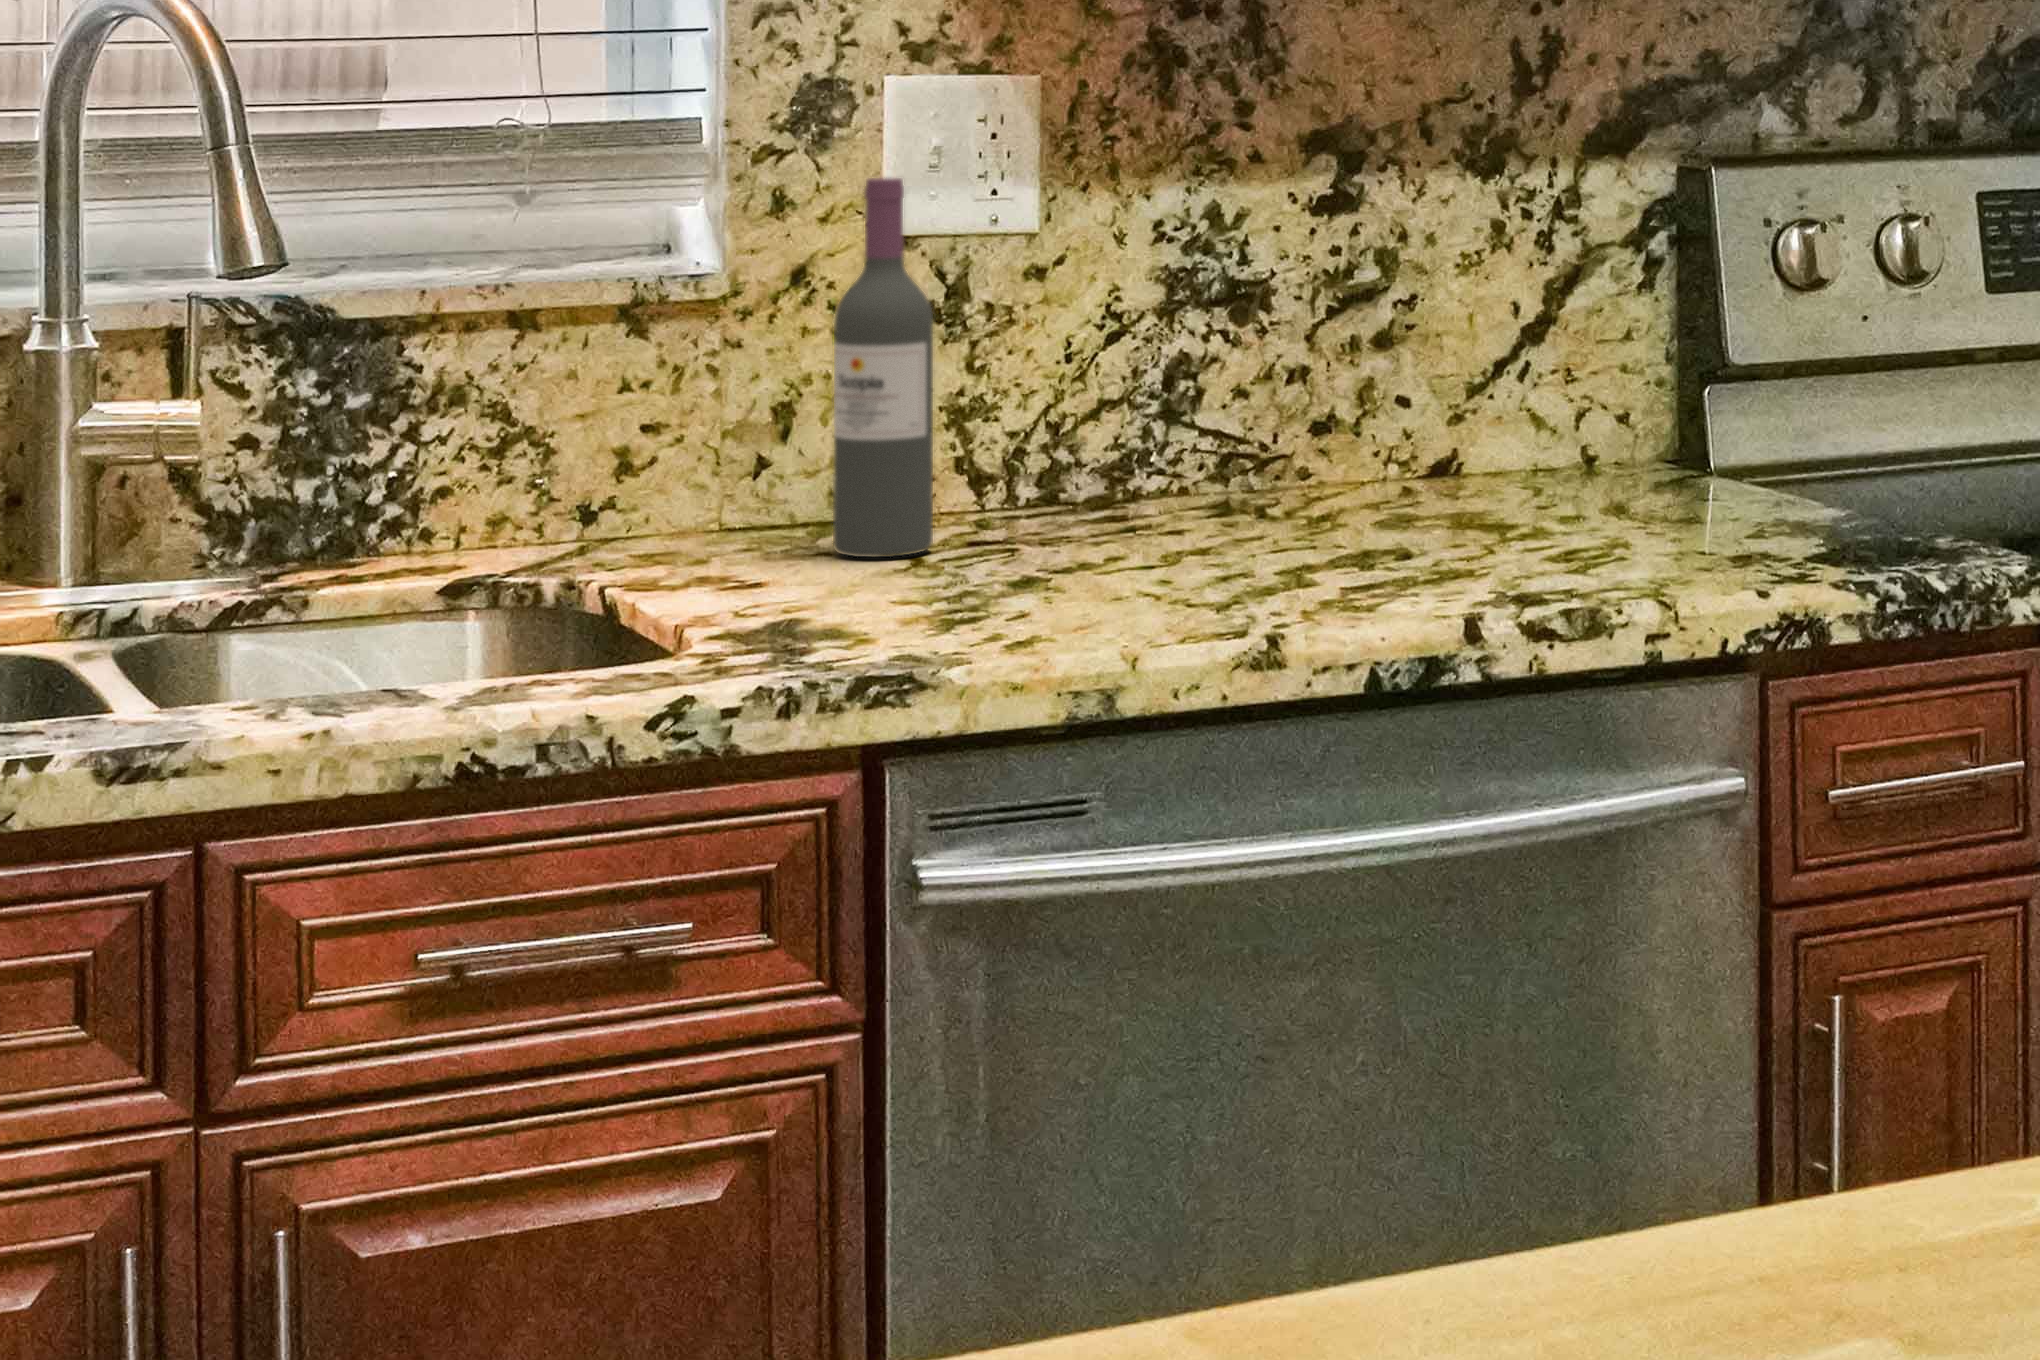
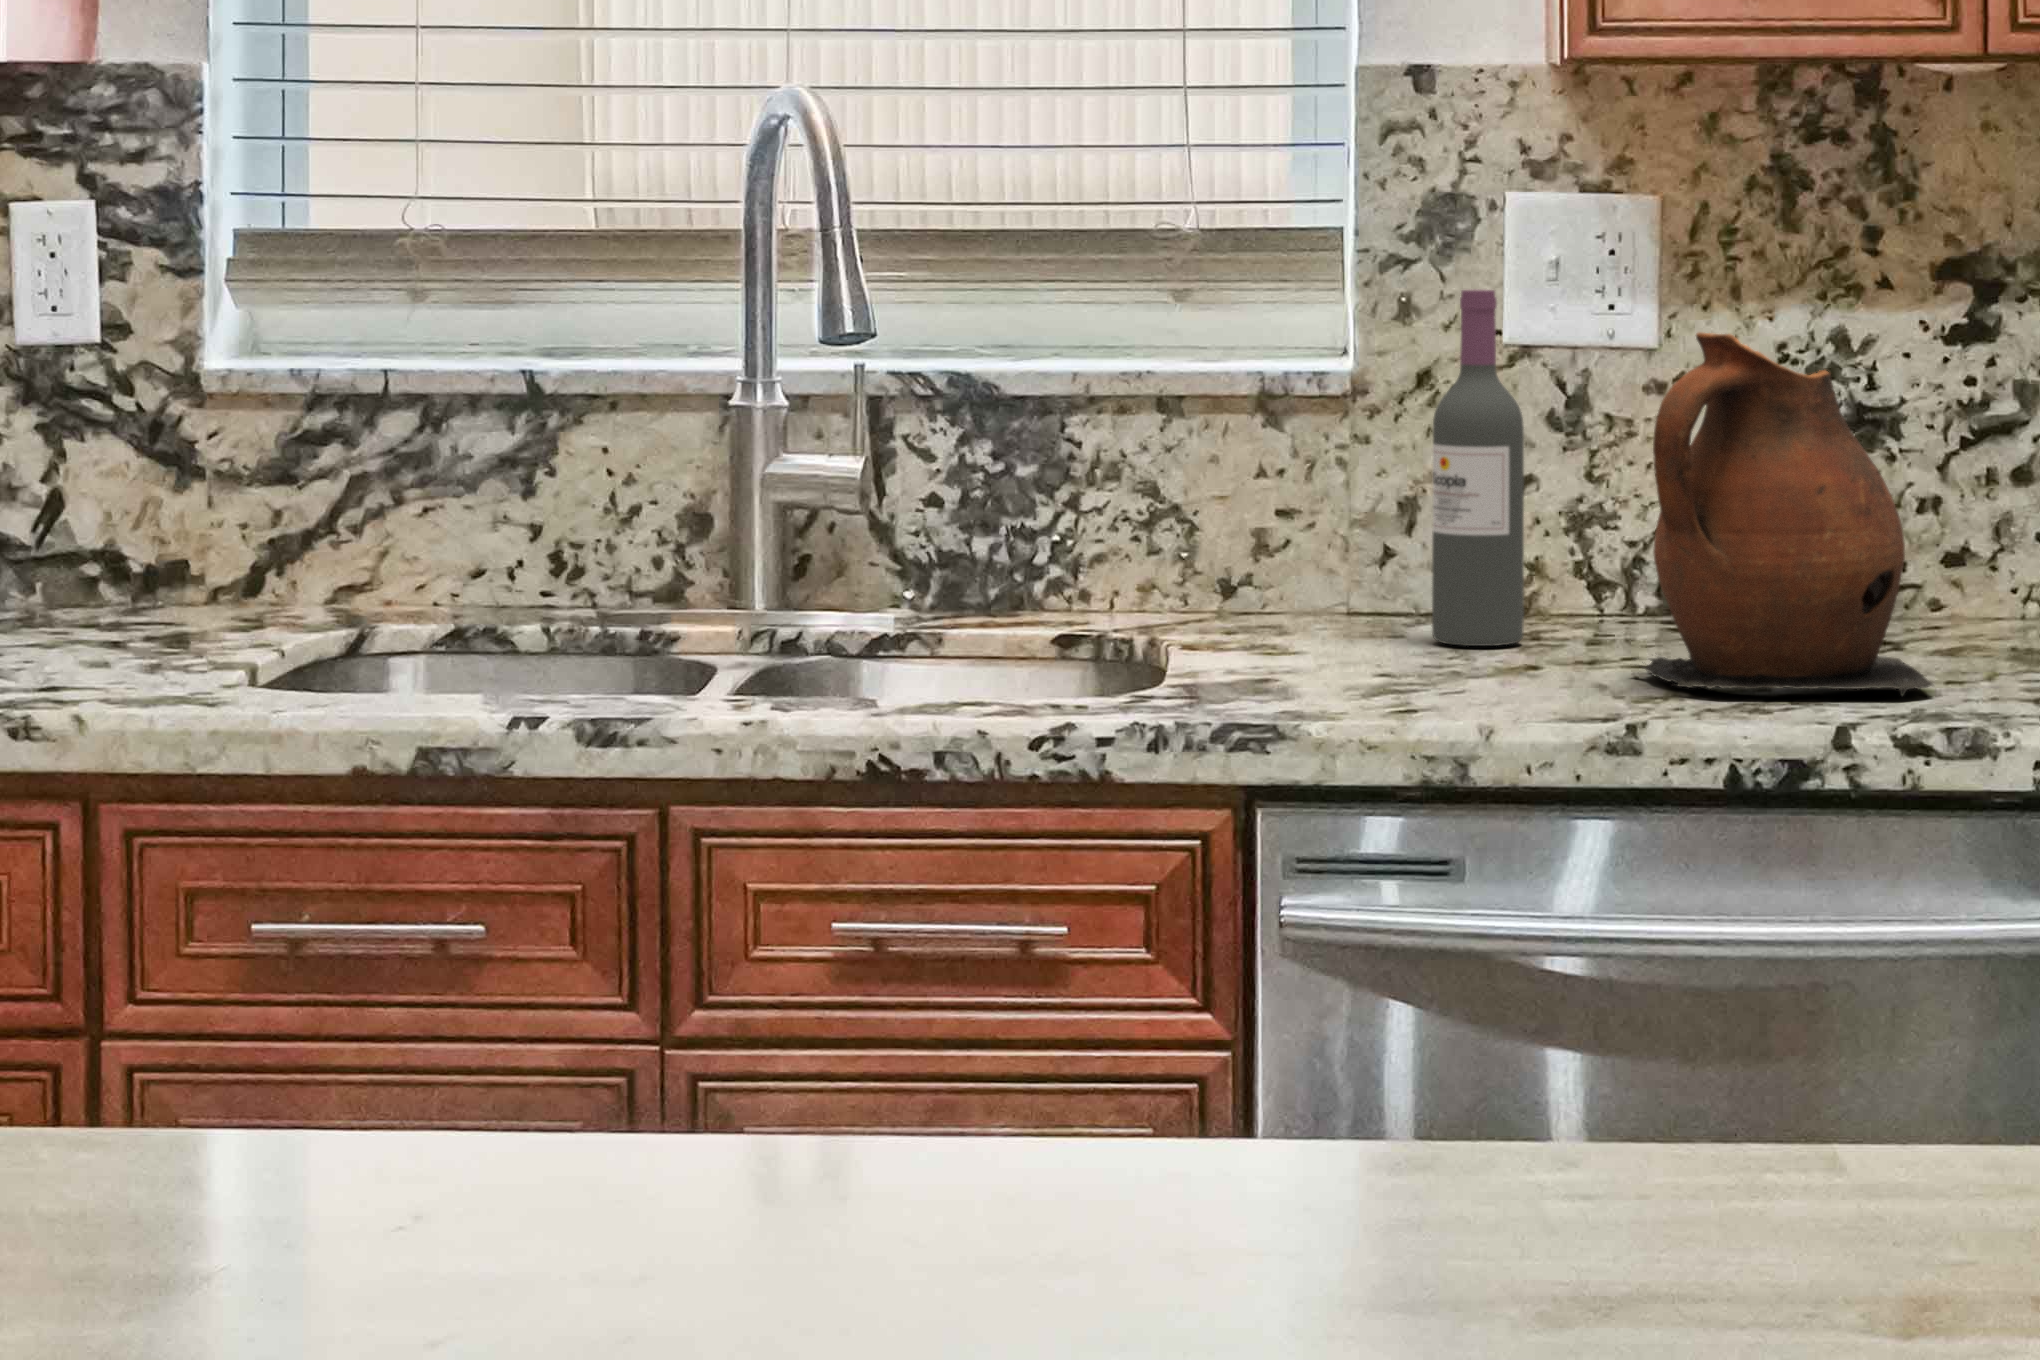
ceramic pitcher: none [1107,218,1443,586] -> present [1642,332,1932,697]

